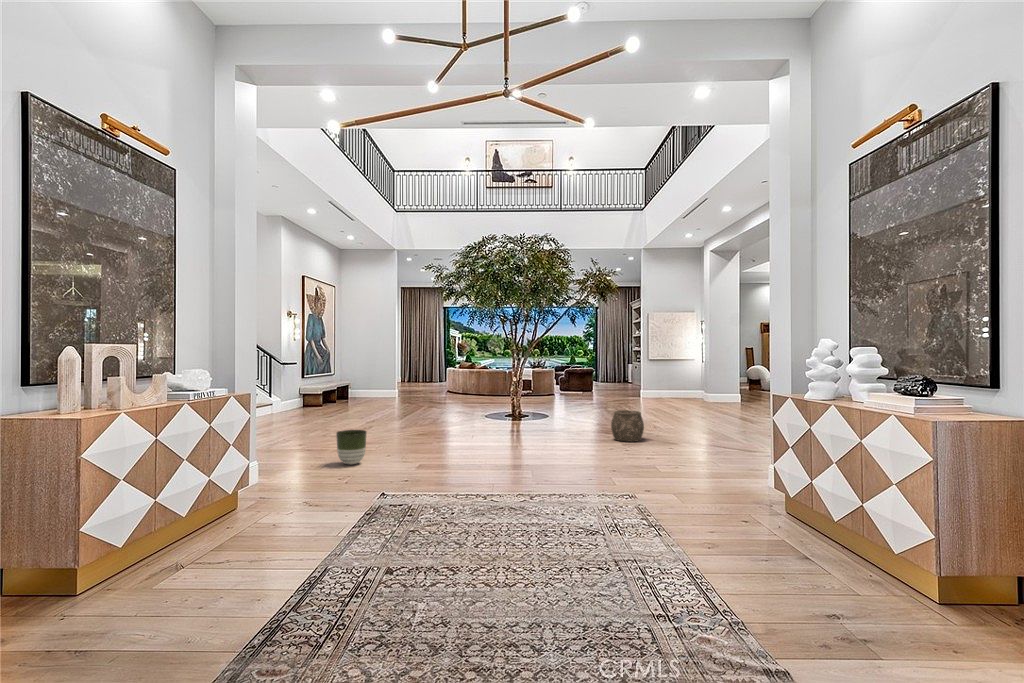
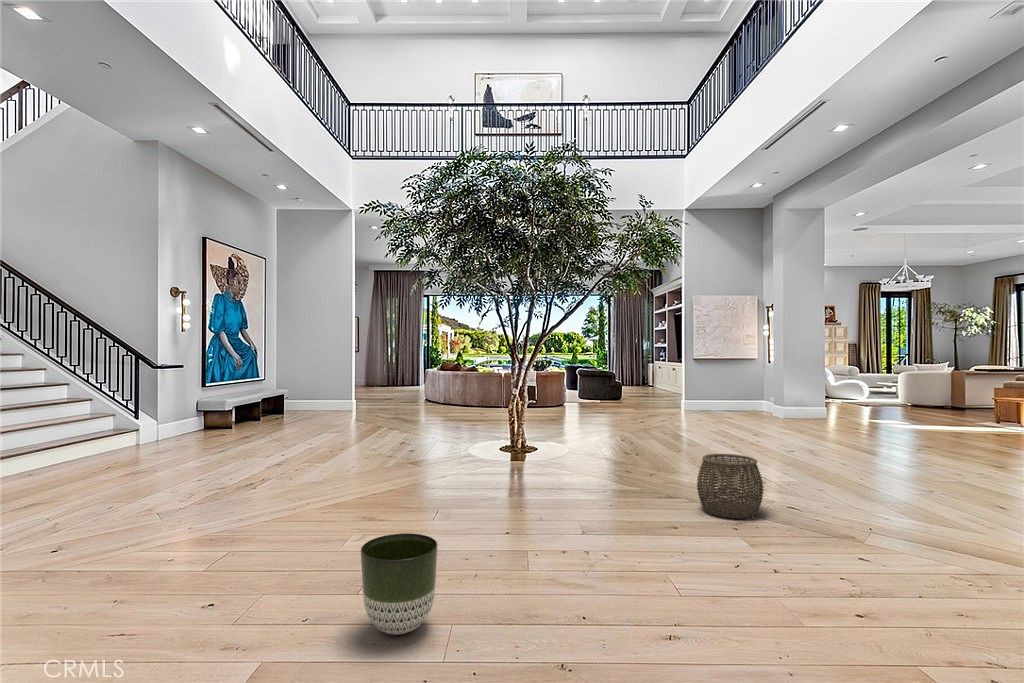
planter: present [336,430,367,465] -> present [361,533,437,635]

